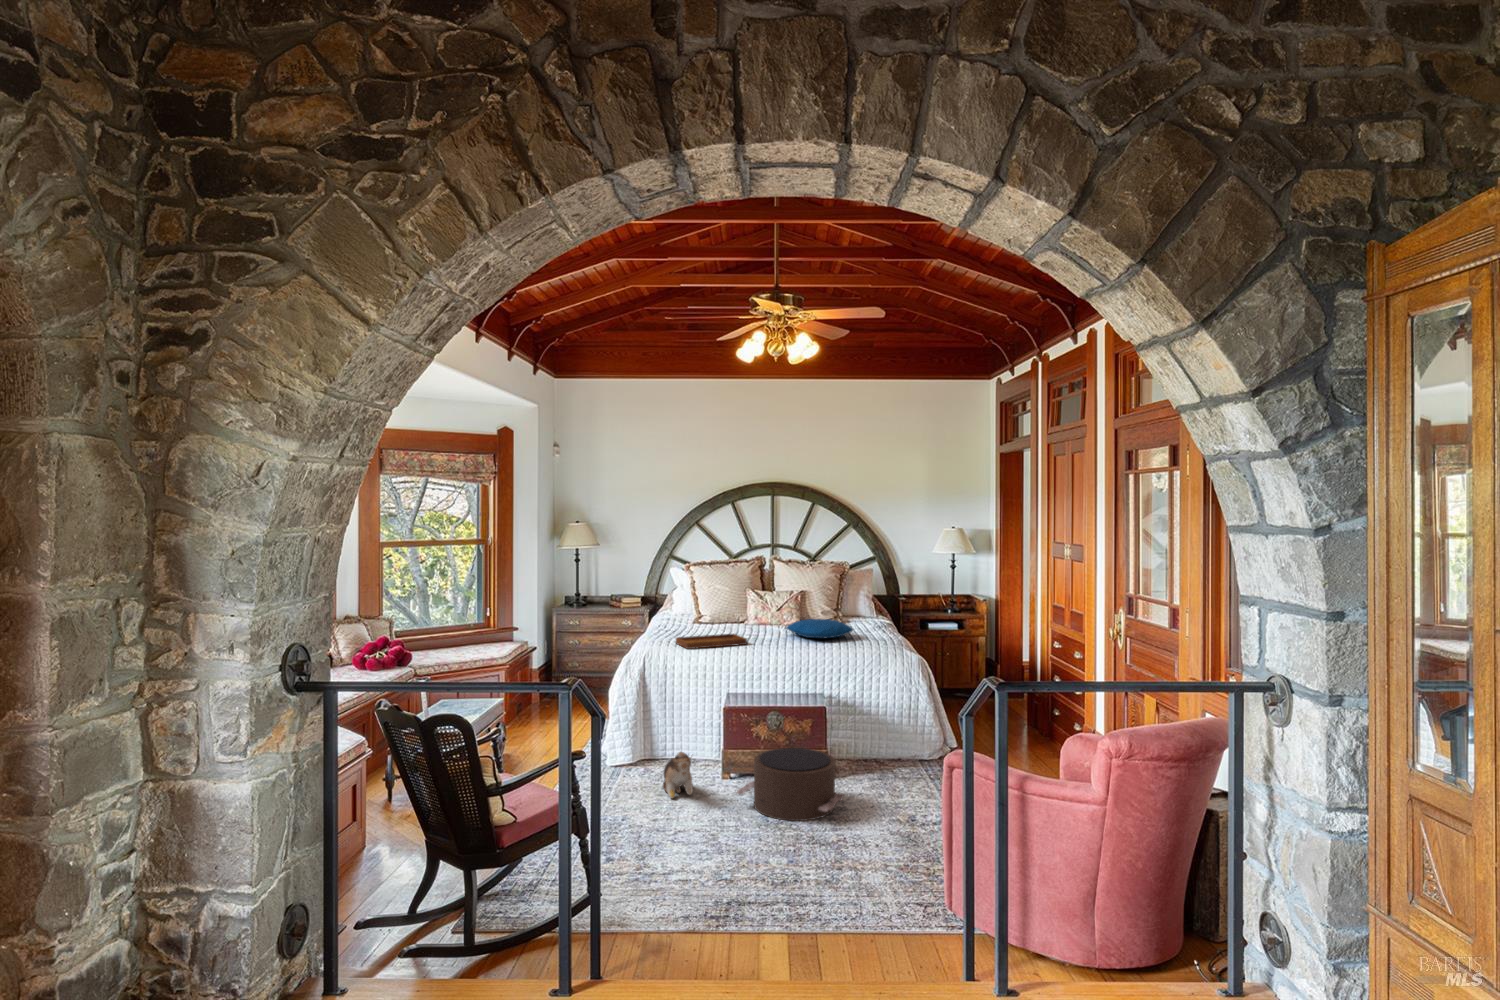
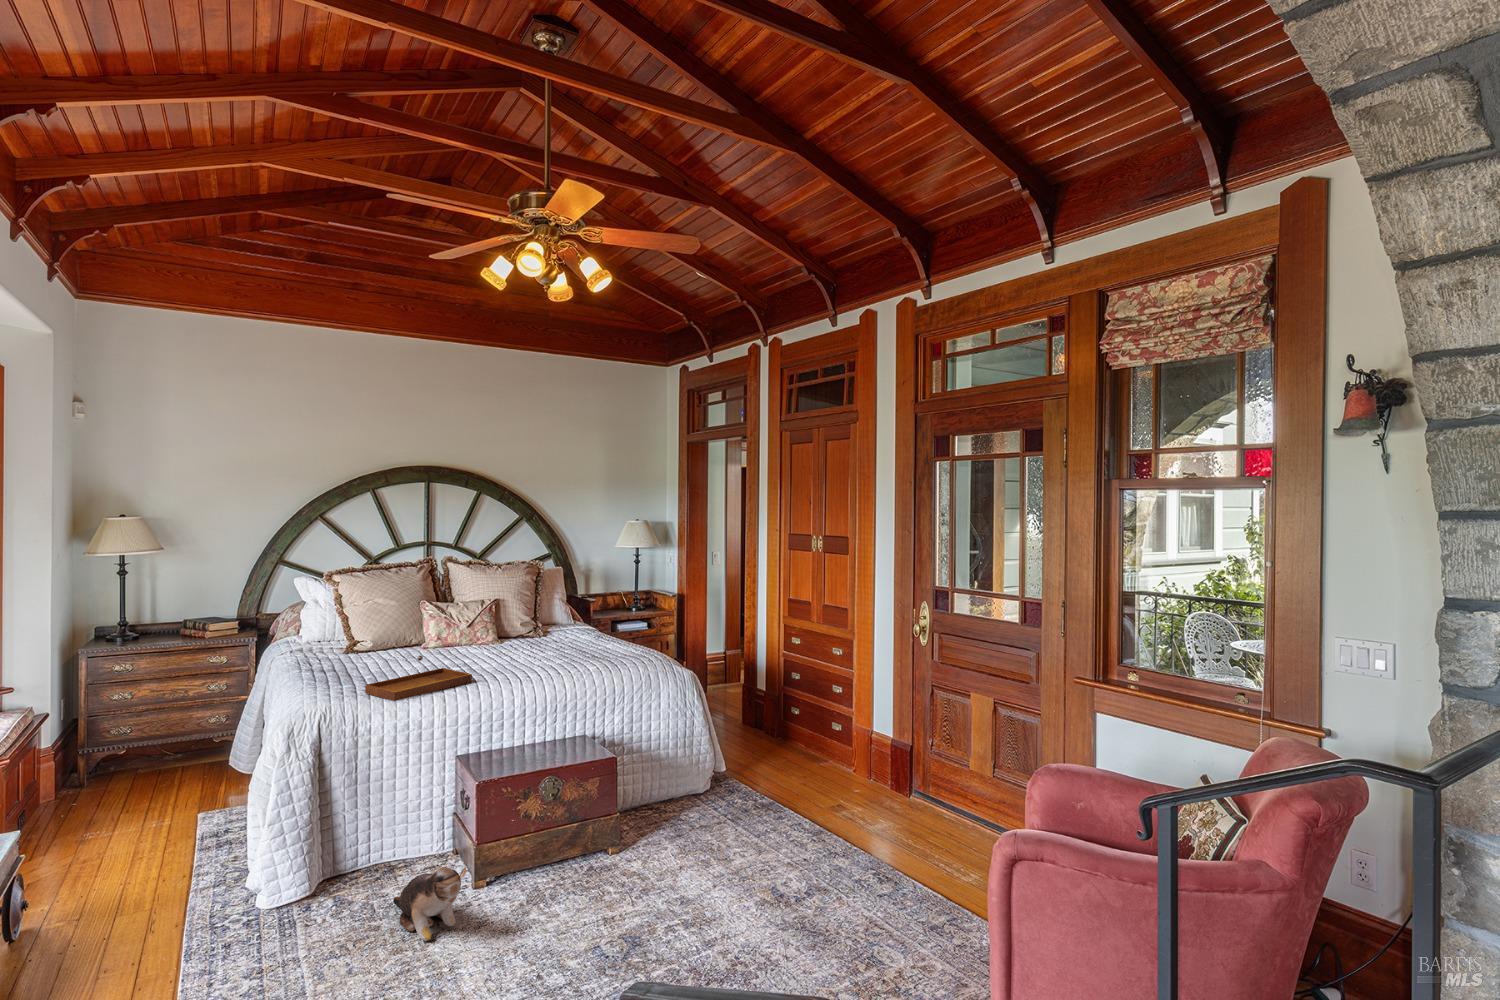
pillow: present [786,619,853,638] -> none [506,636,592,662]
pouf: present [737,748,844,821] -> none [534,817,678,932]

